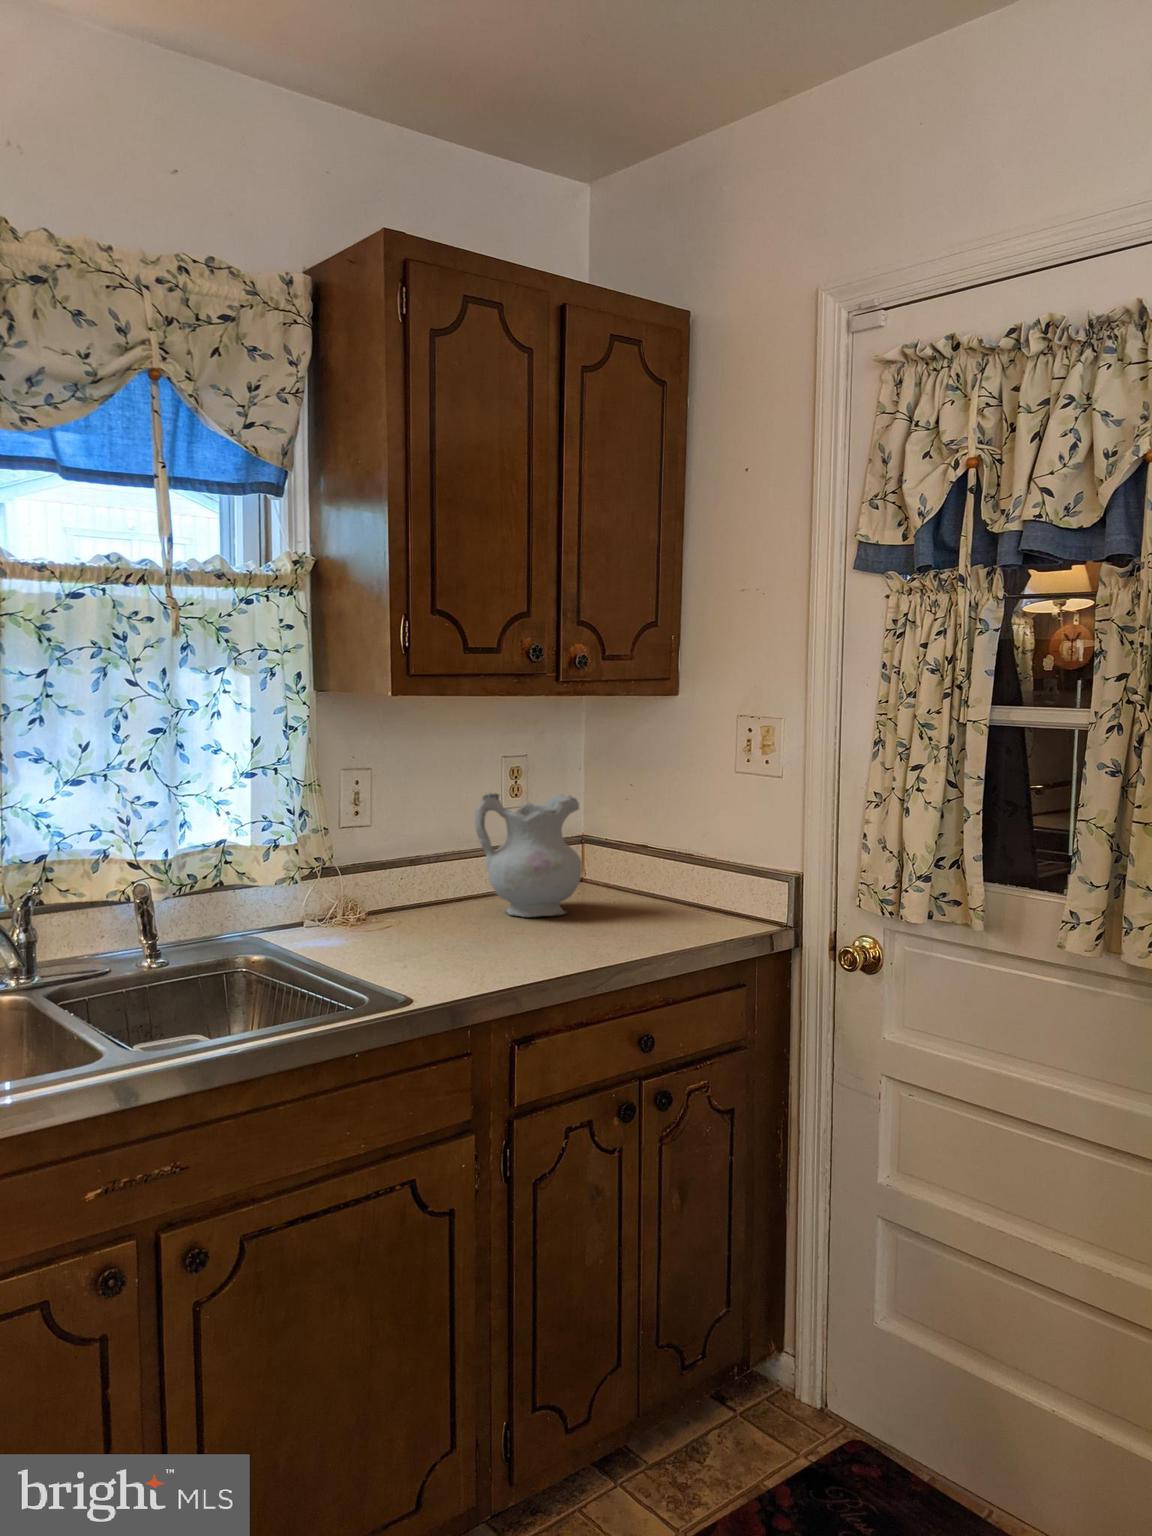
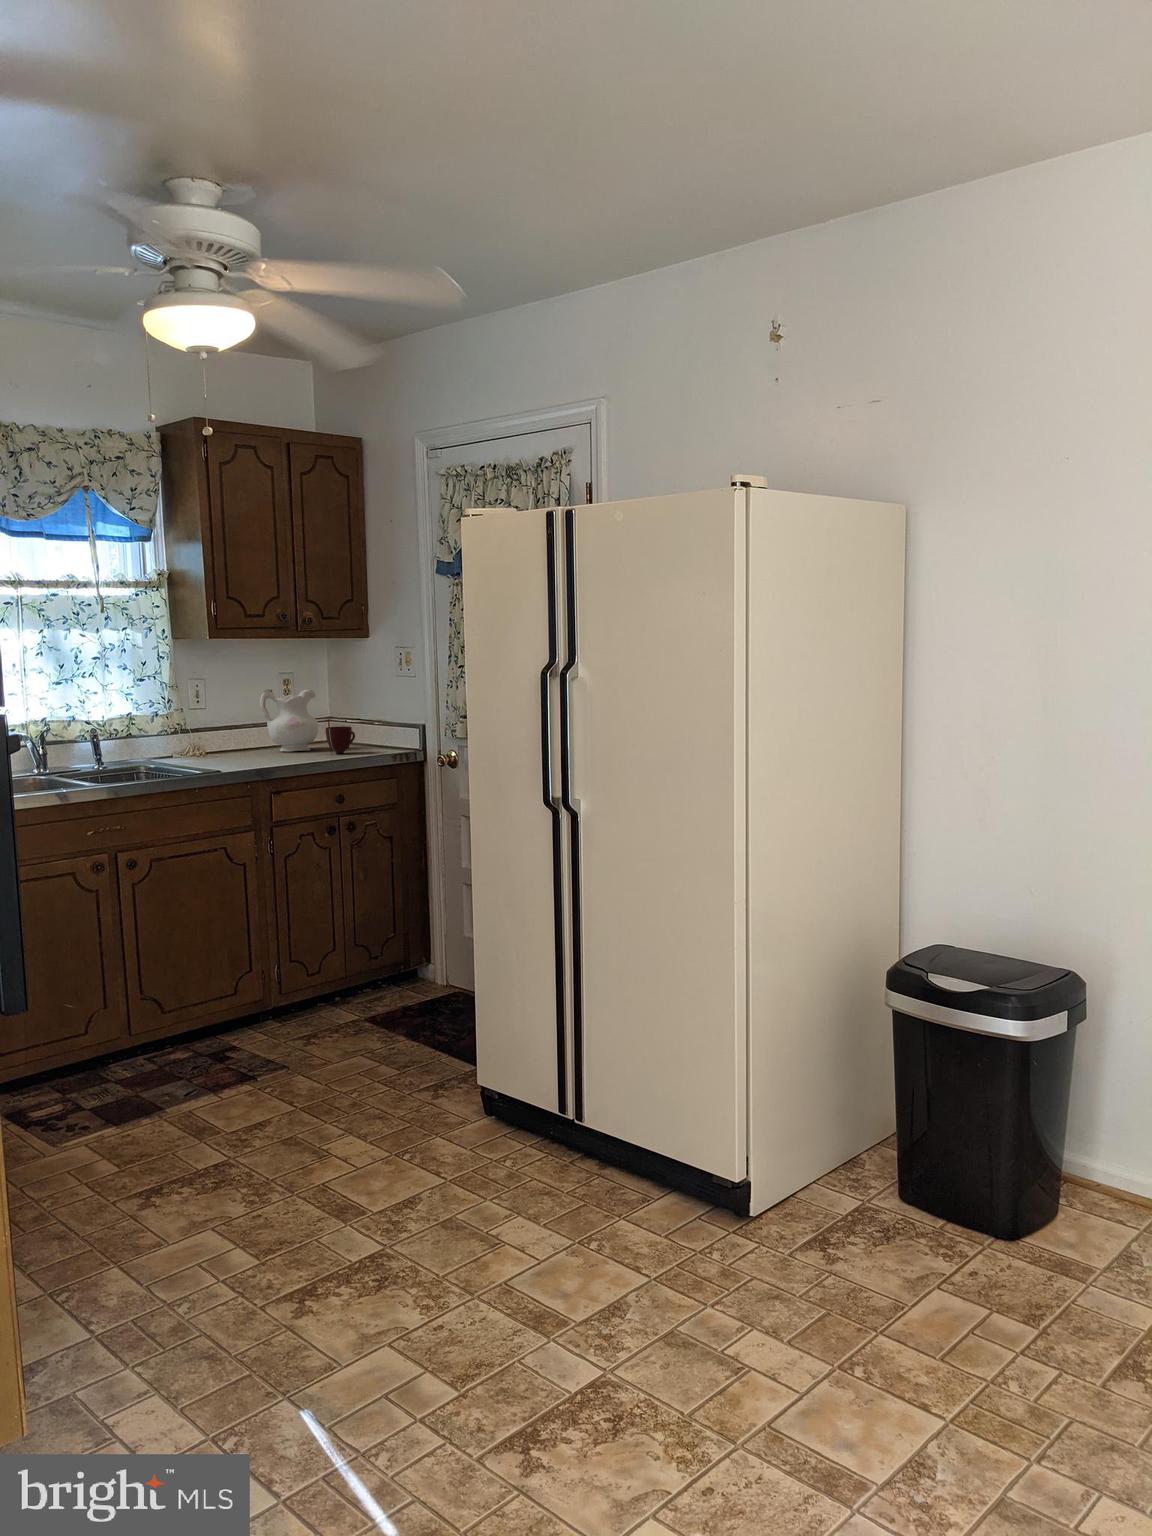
mug: none [607,877,669,935] -> present [325,726,355,754]

